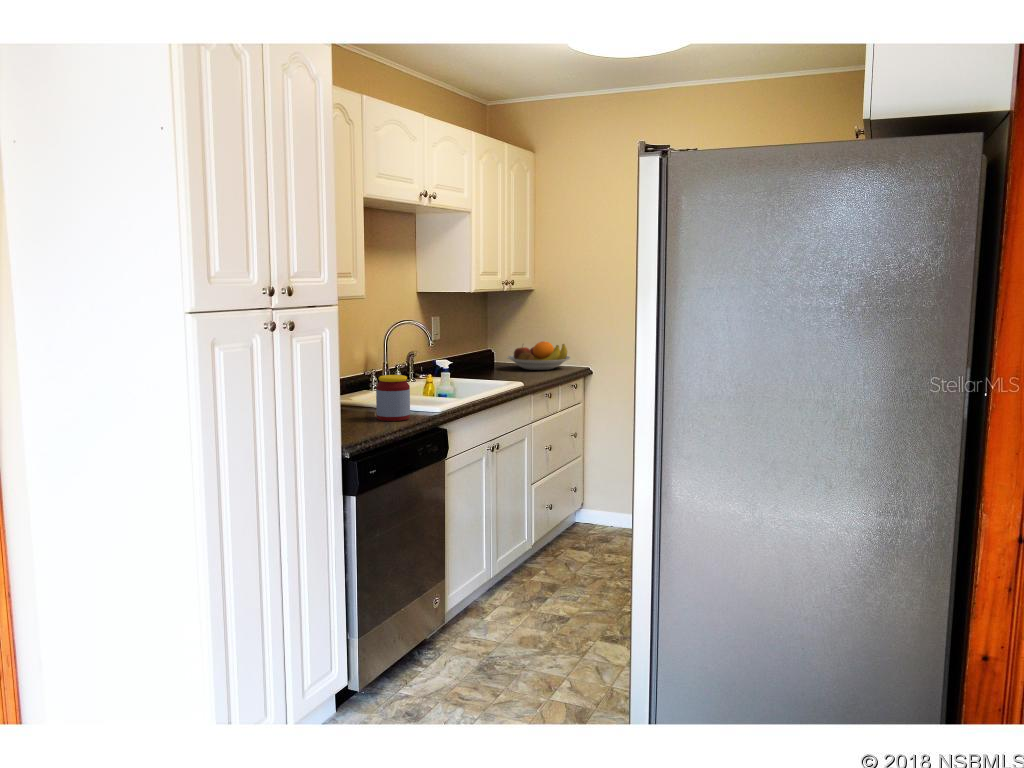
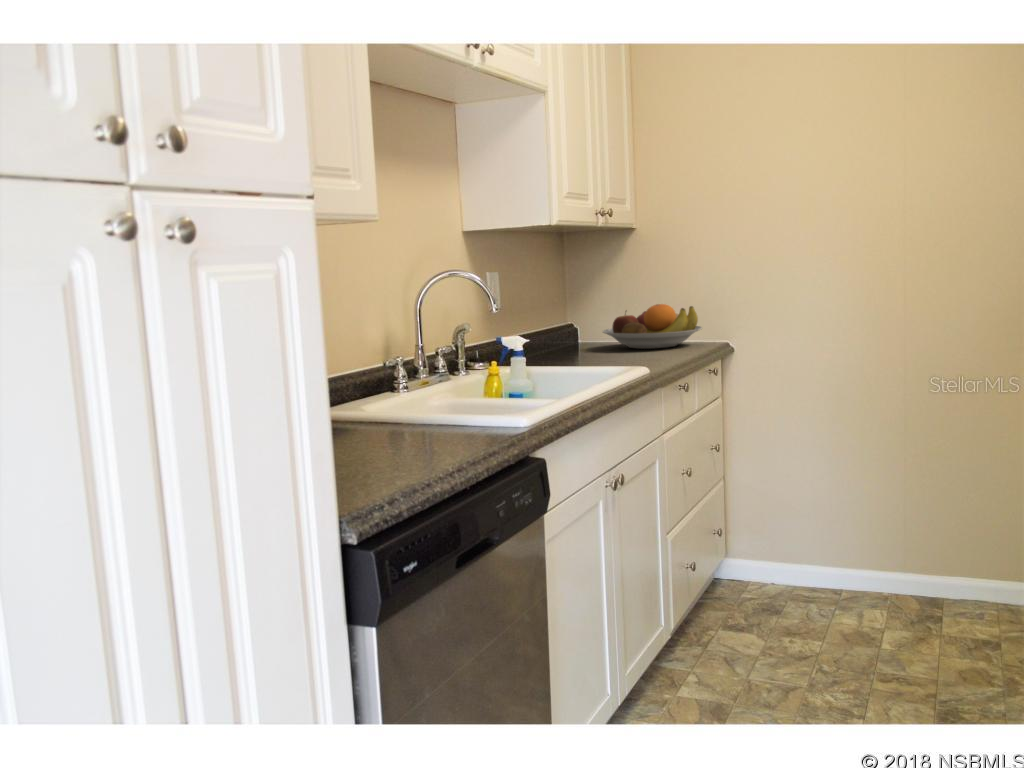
jar: present [376,375,410,421] -> none [407,358,475,449]

